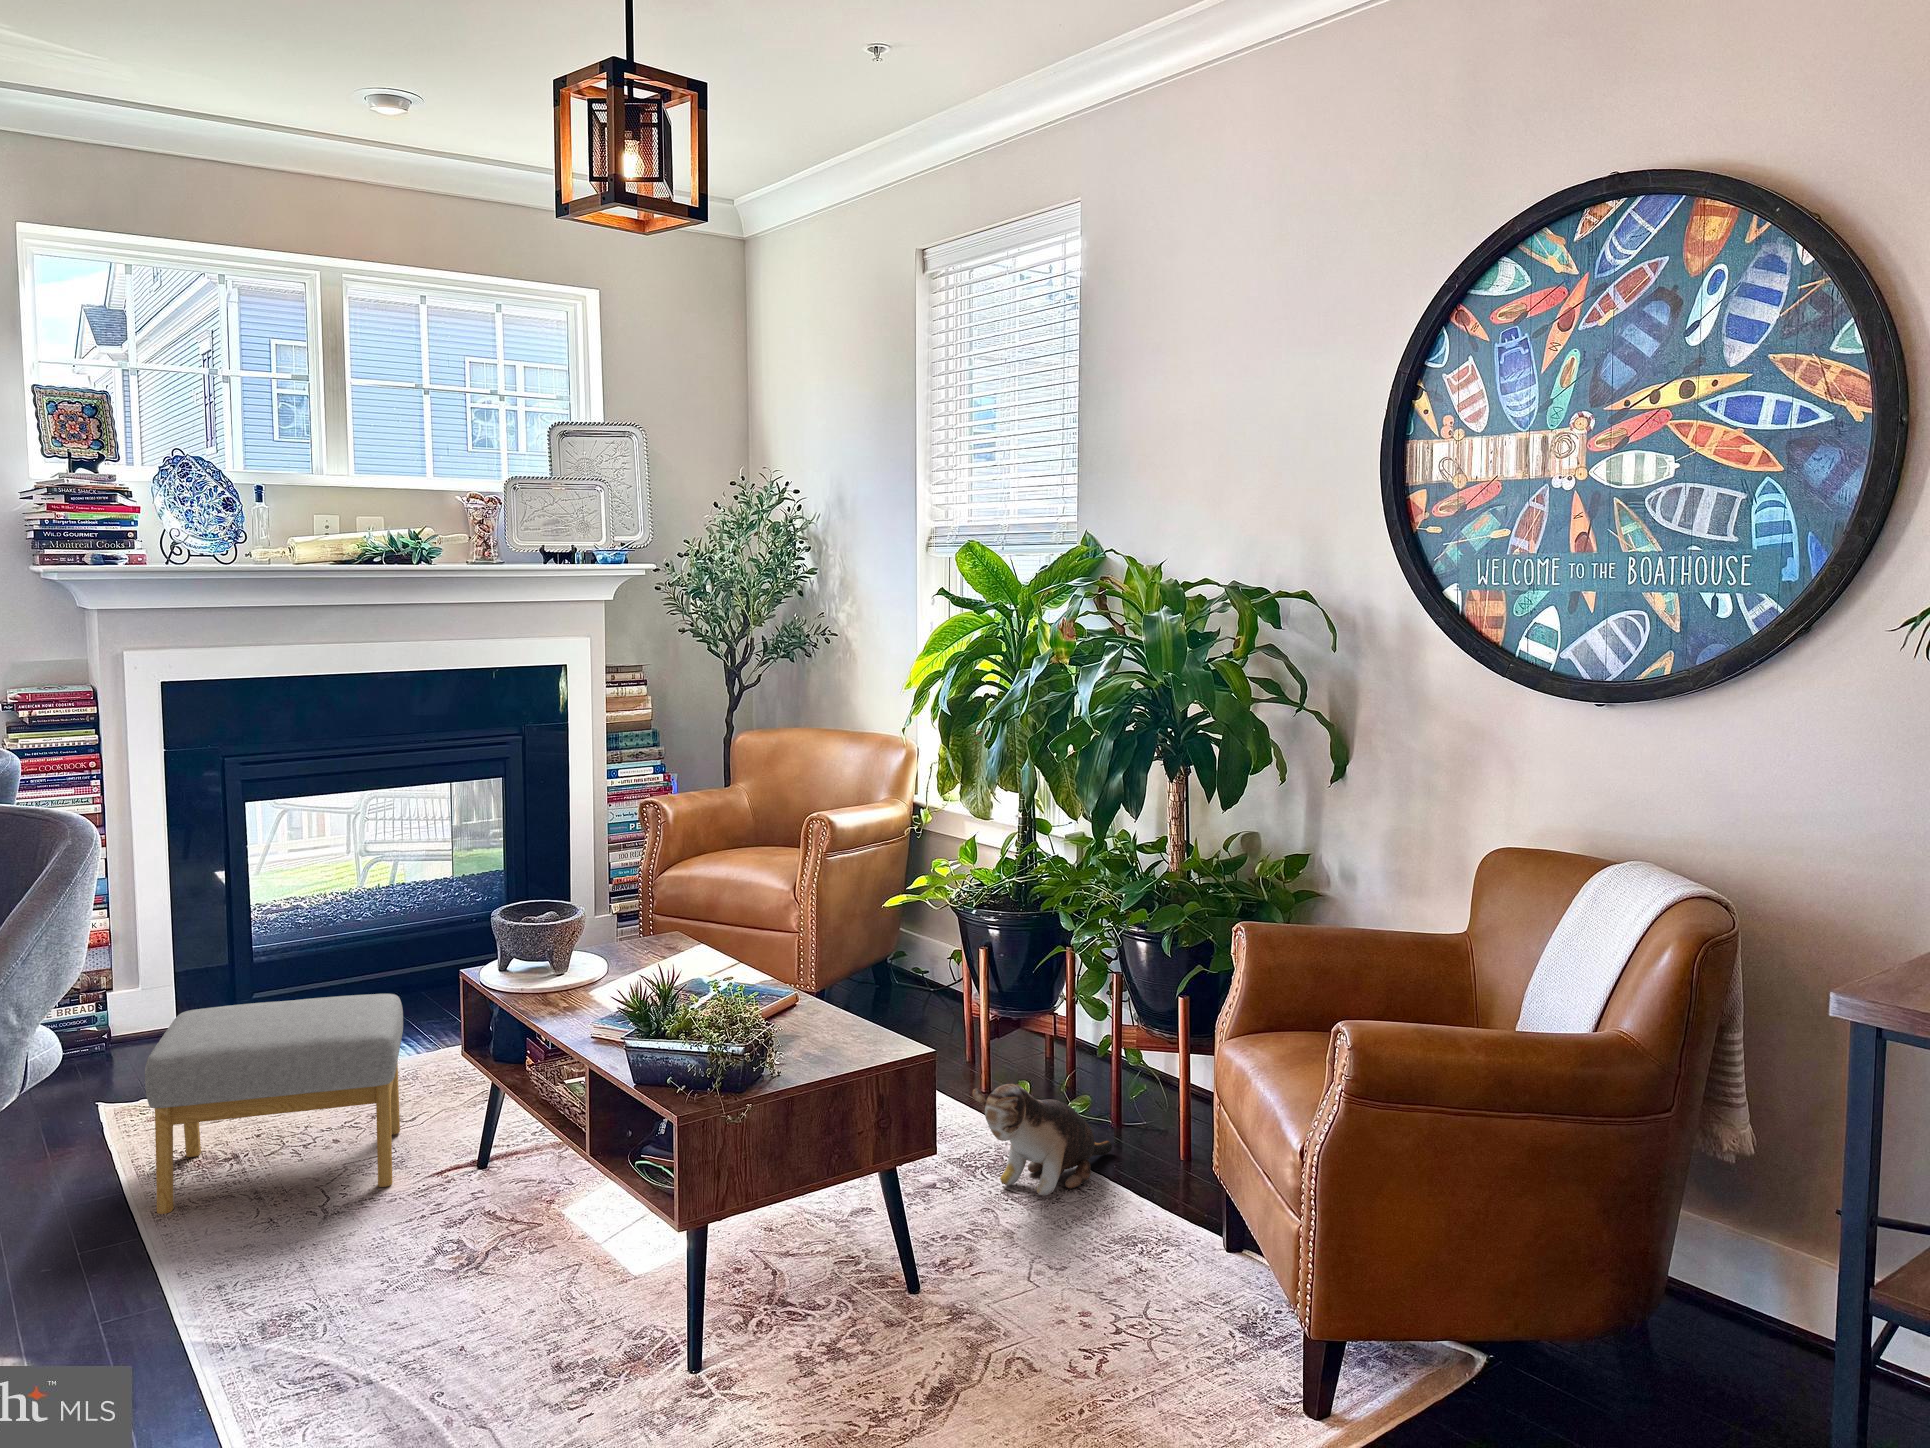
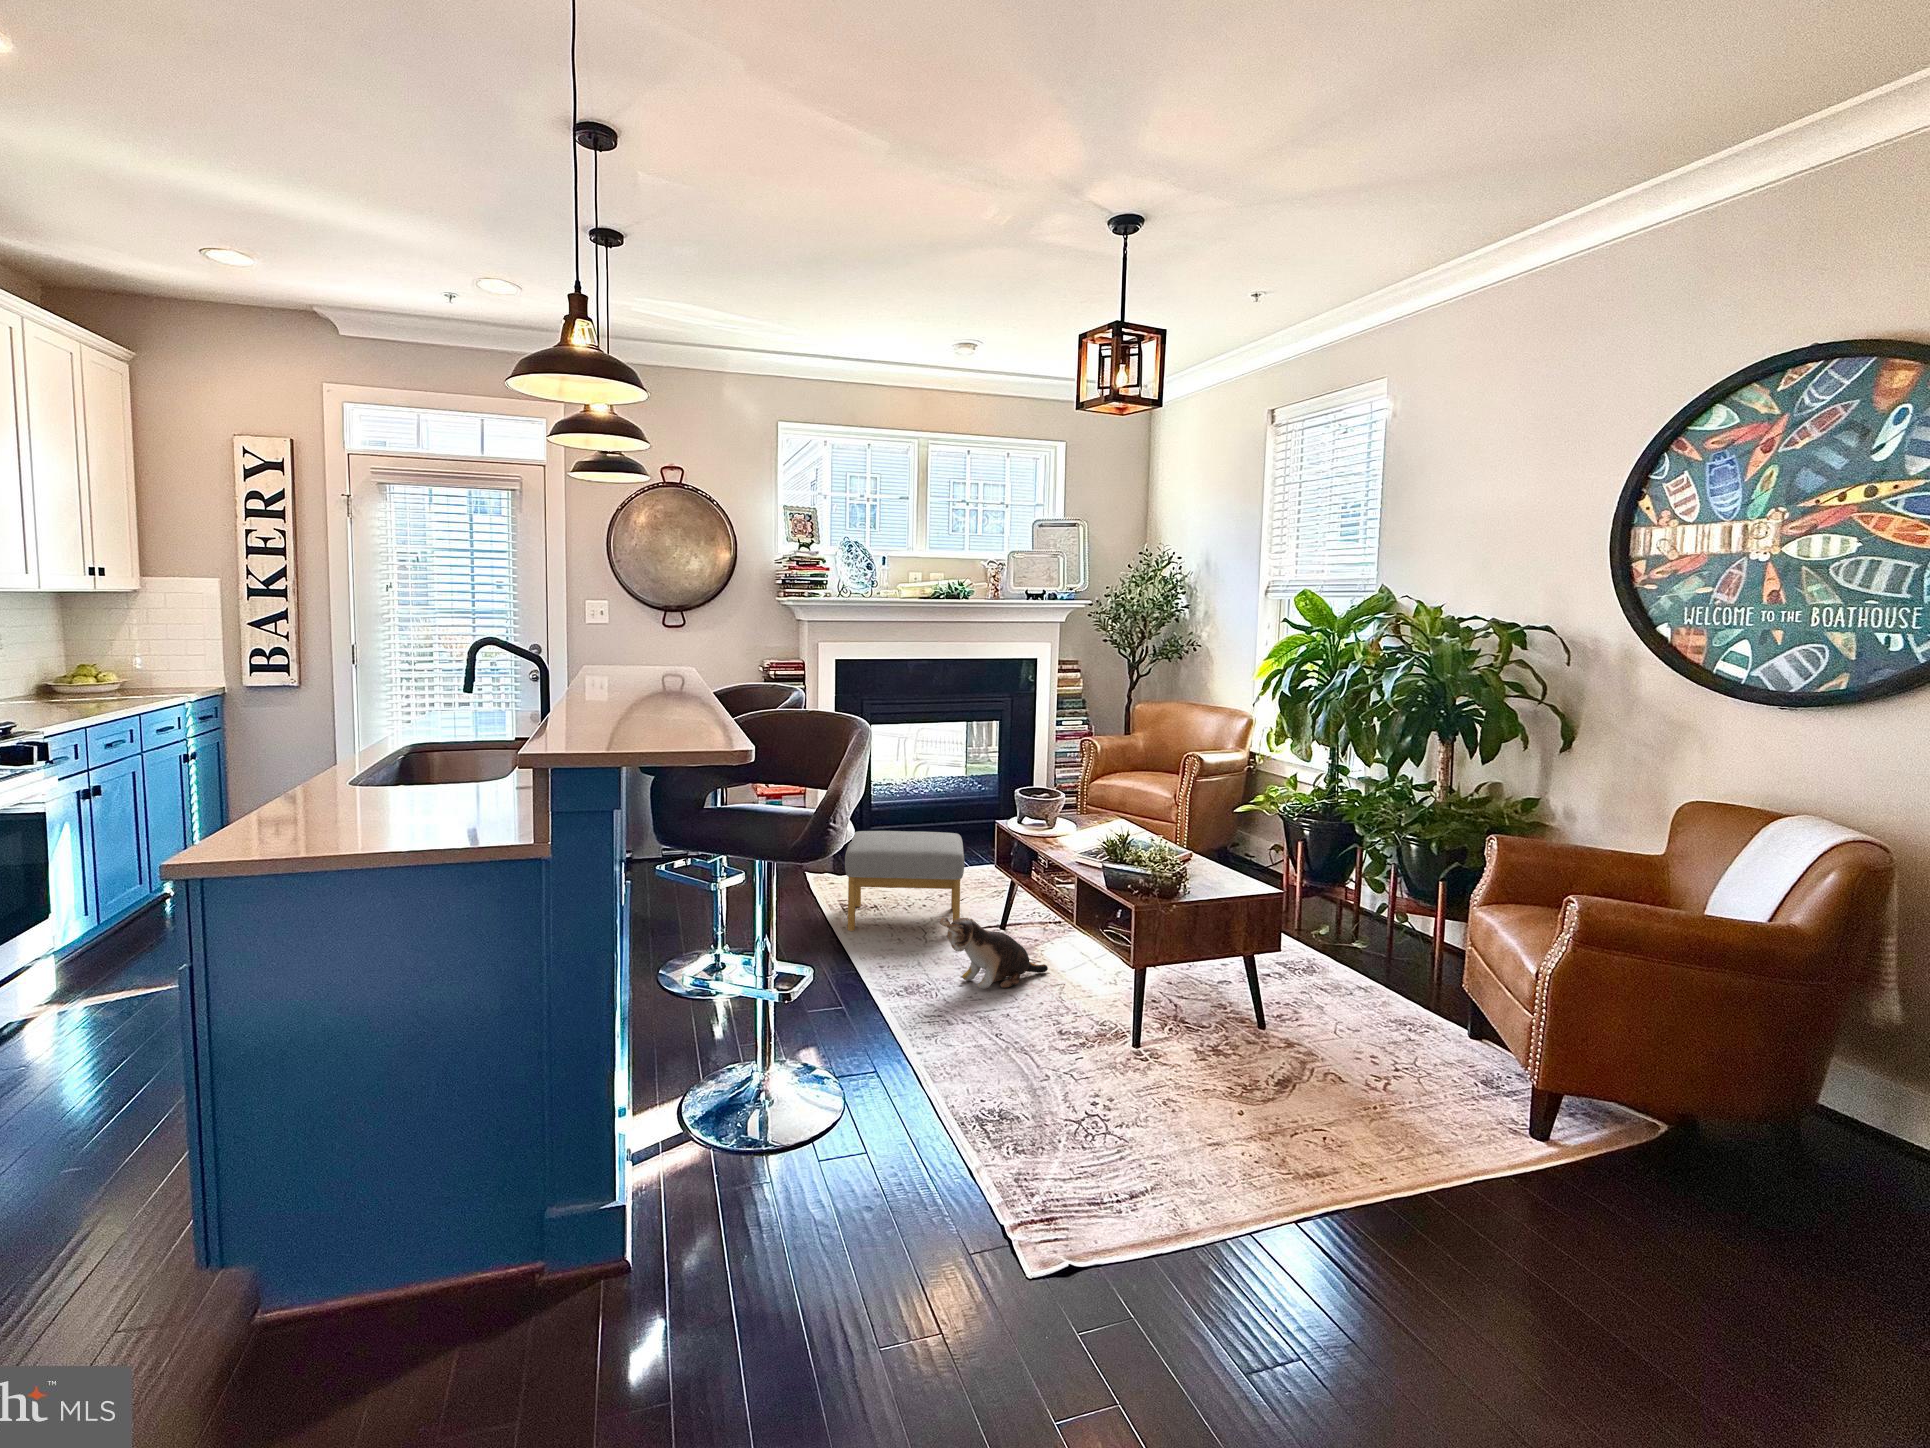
plush toy: present [972,1084,1112,1196] -> present [940,918,1048,989]

